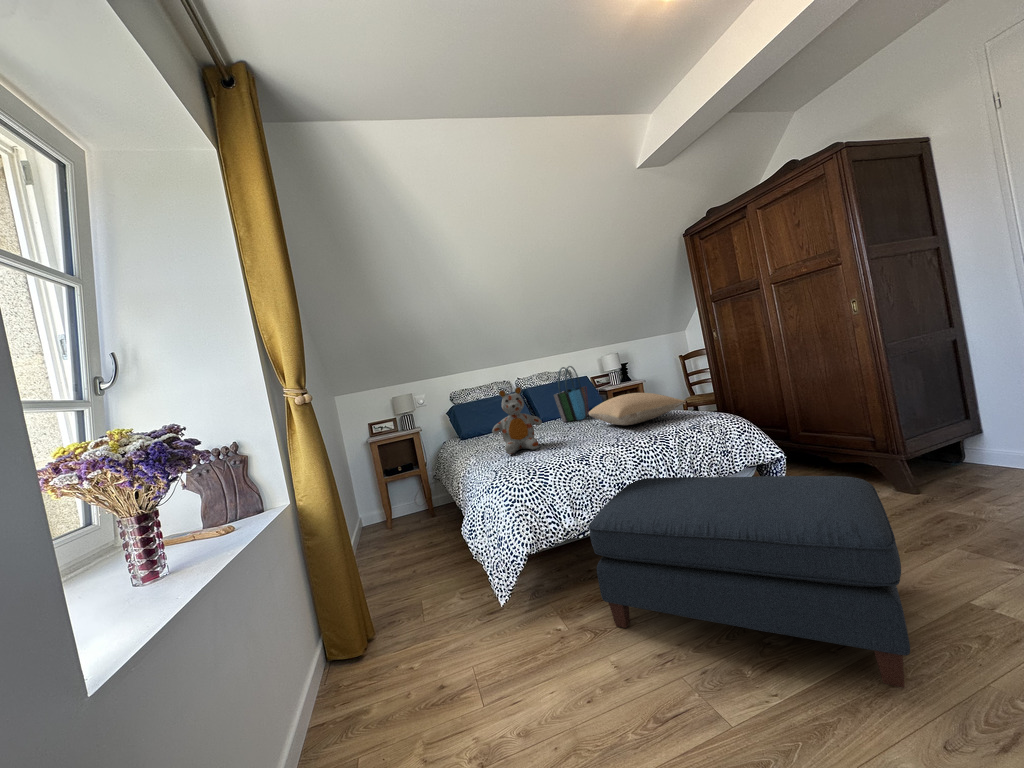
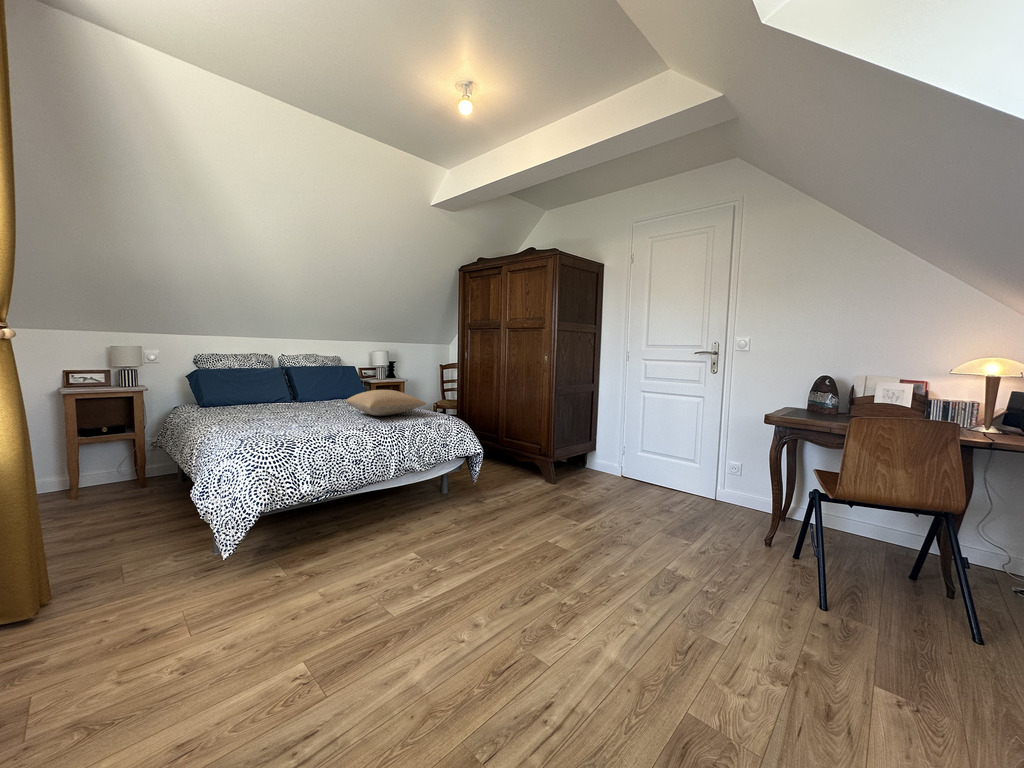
tote bag: present [554,366,589,422] -> none [316,354,351,405]
stuffed bear: present [492,387,542,454] -> none [243,366,298,427]
ottoman: present [589,476,910,688] -> none [322,459,516,583]

